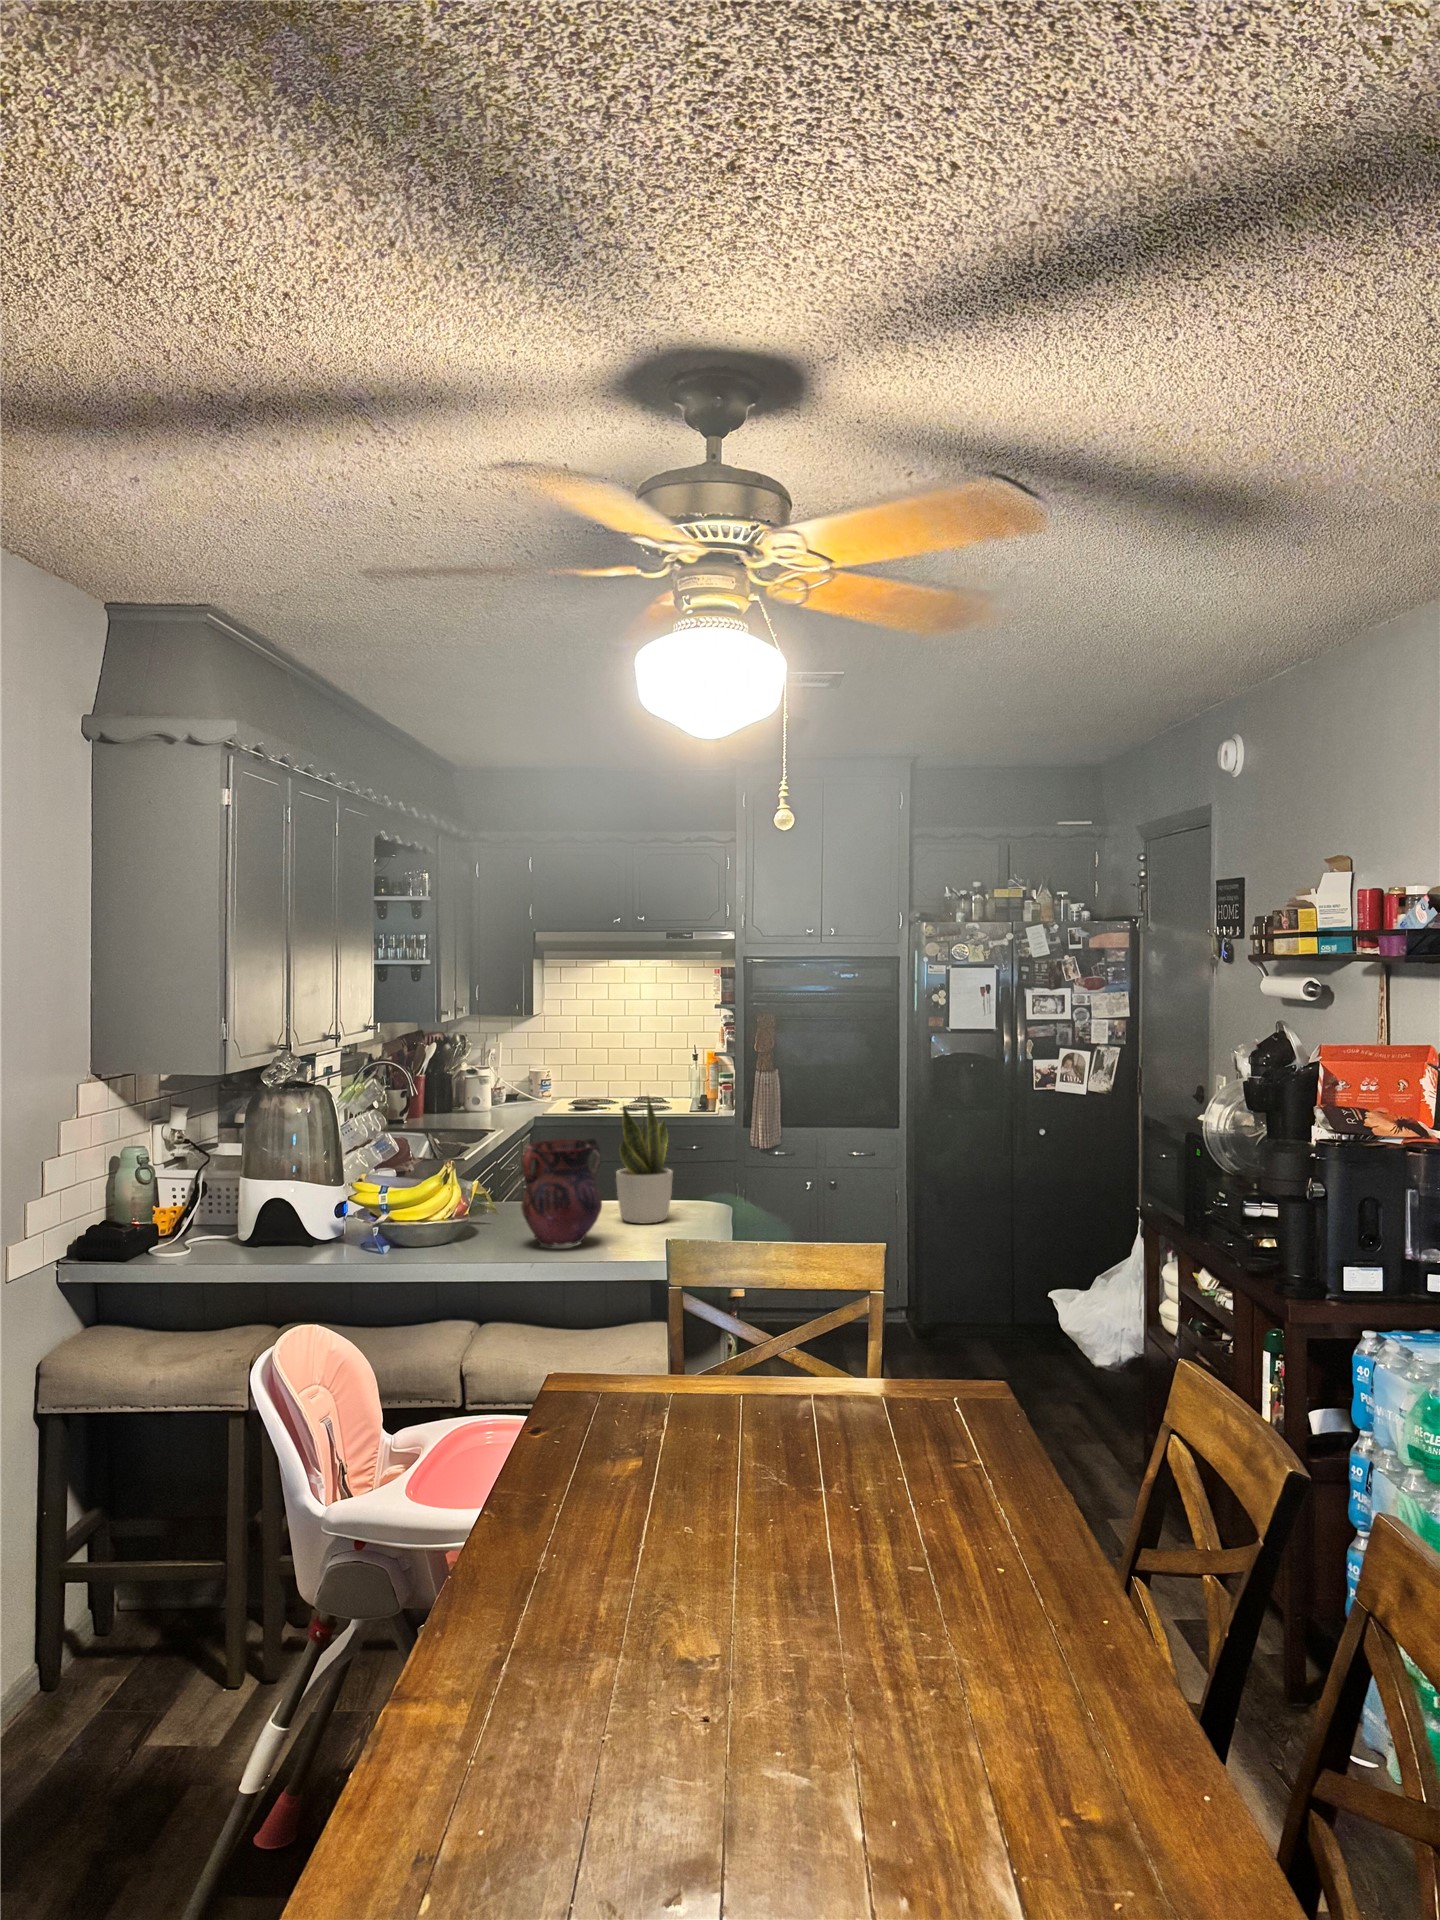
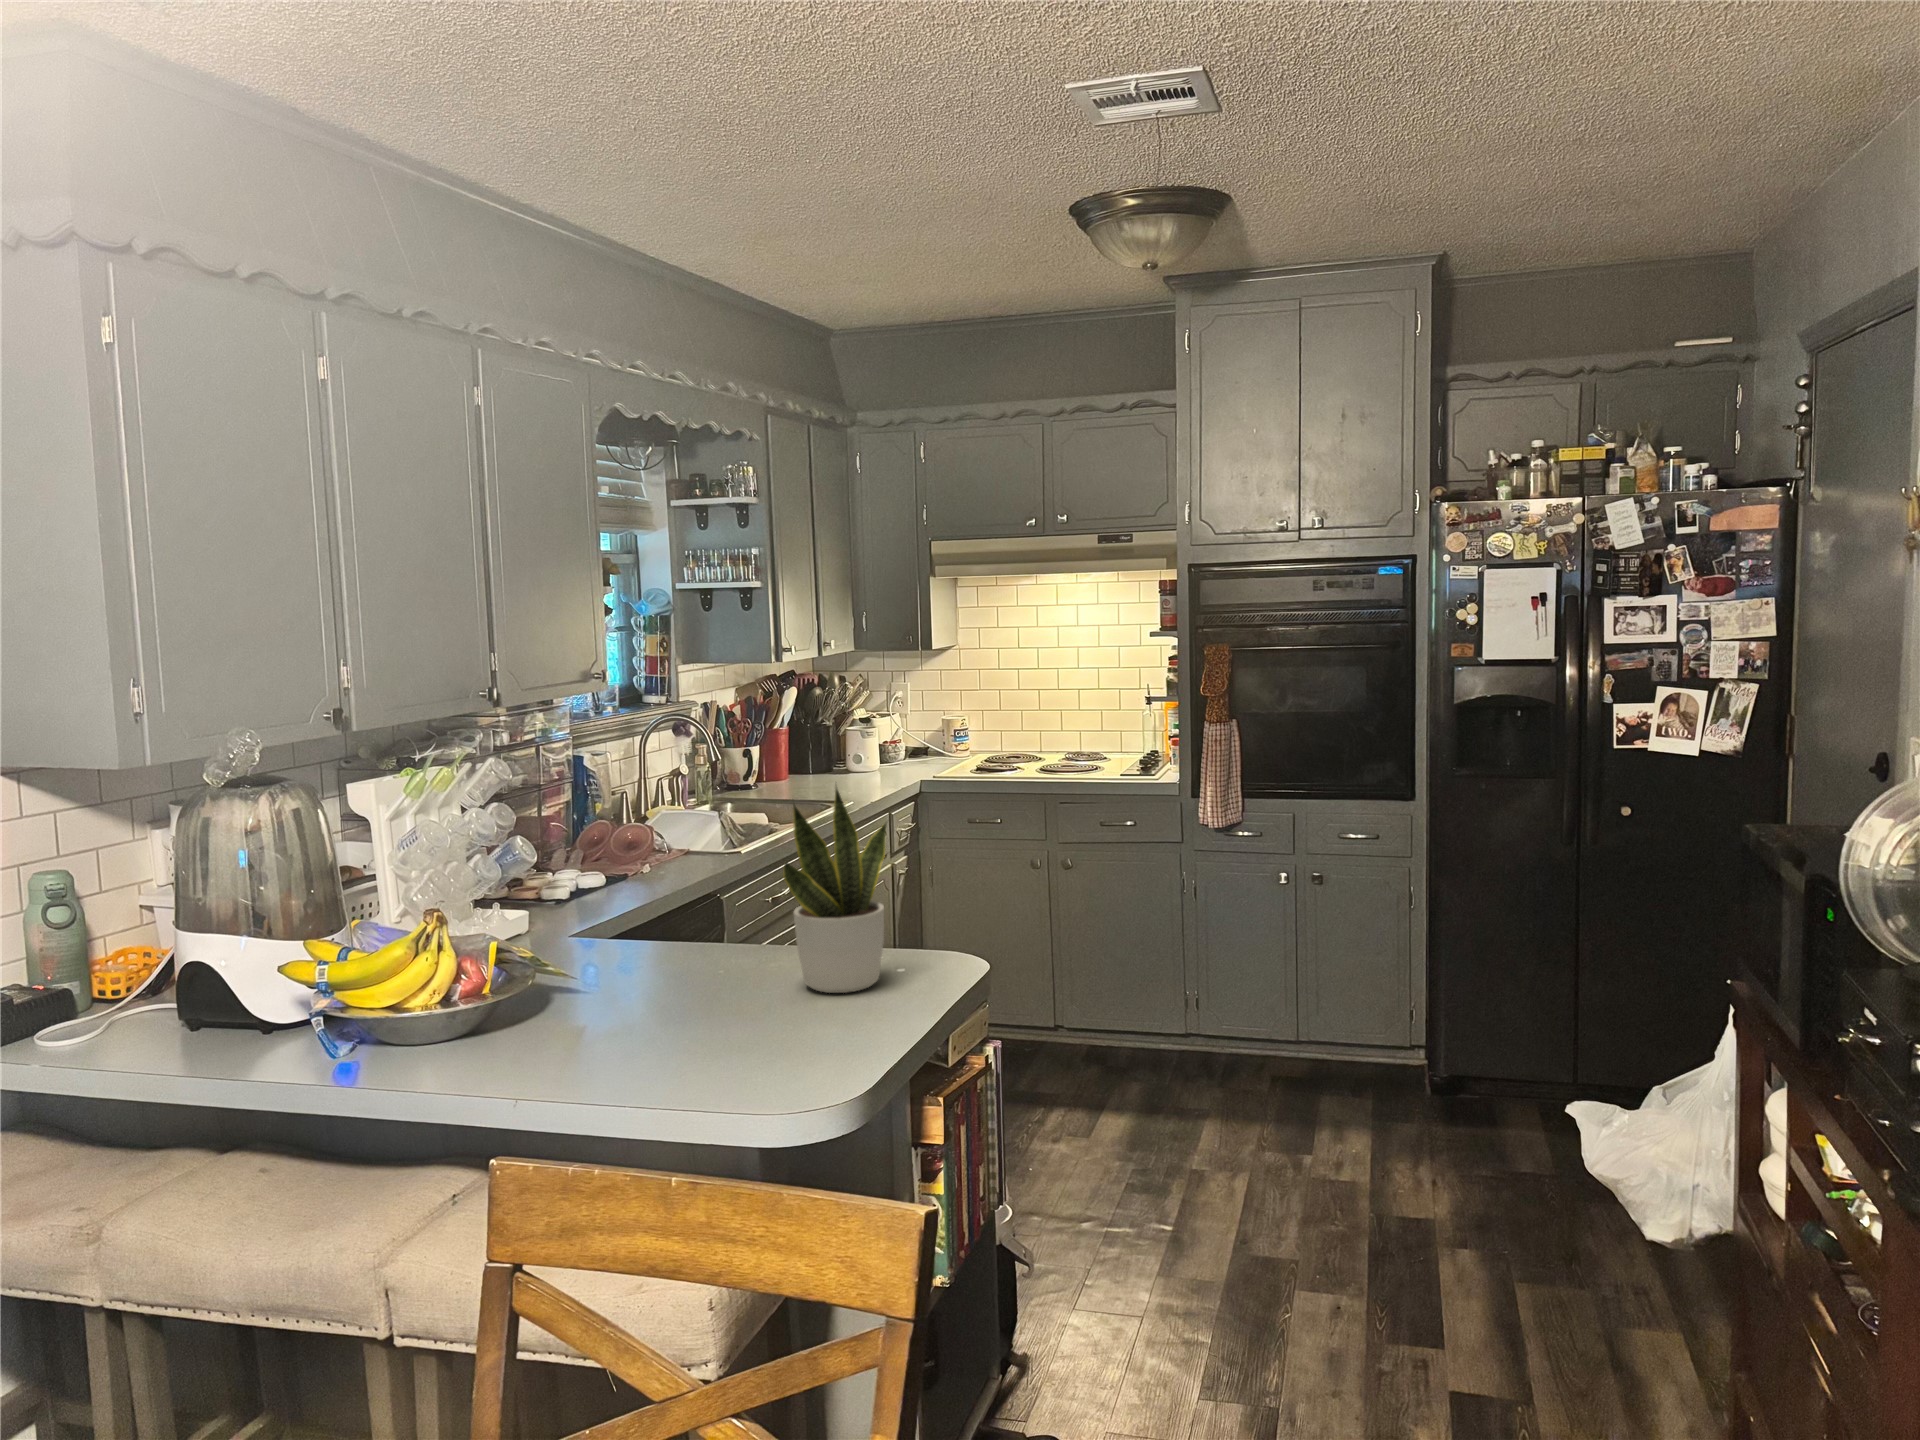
vase: present [521,1139,602,1246] -> none [583,863,726,1041]

